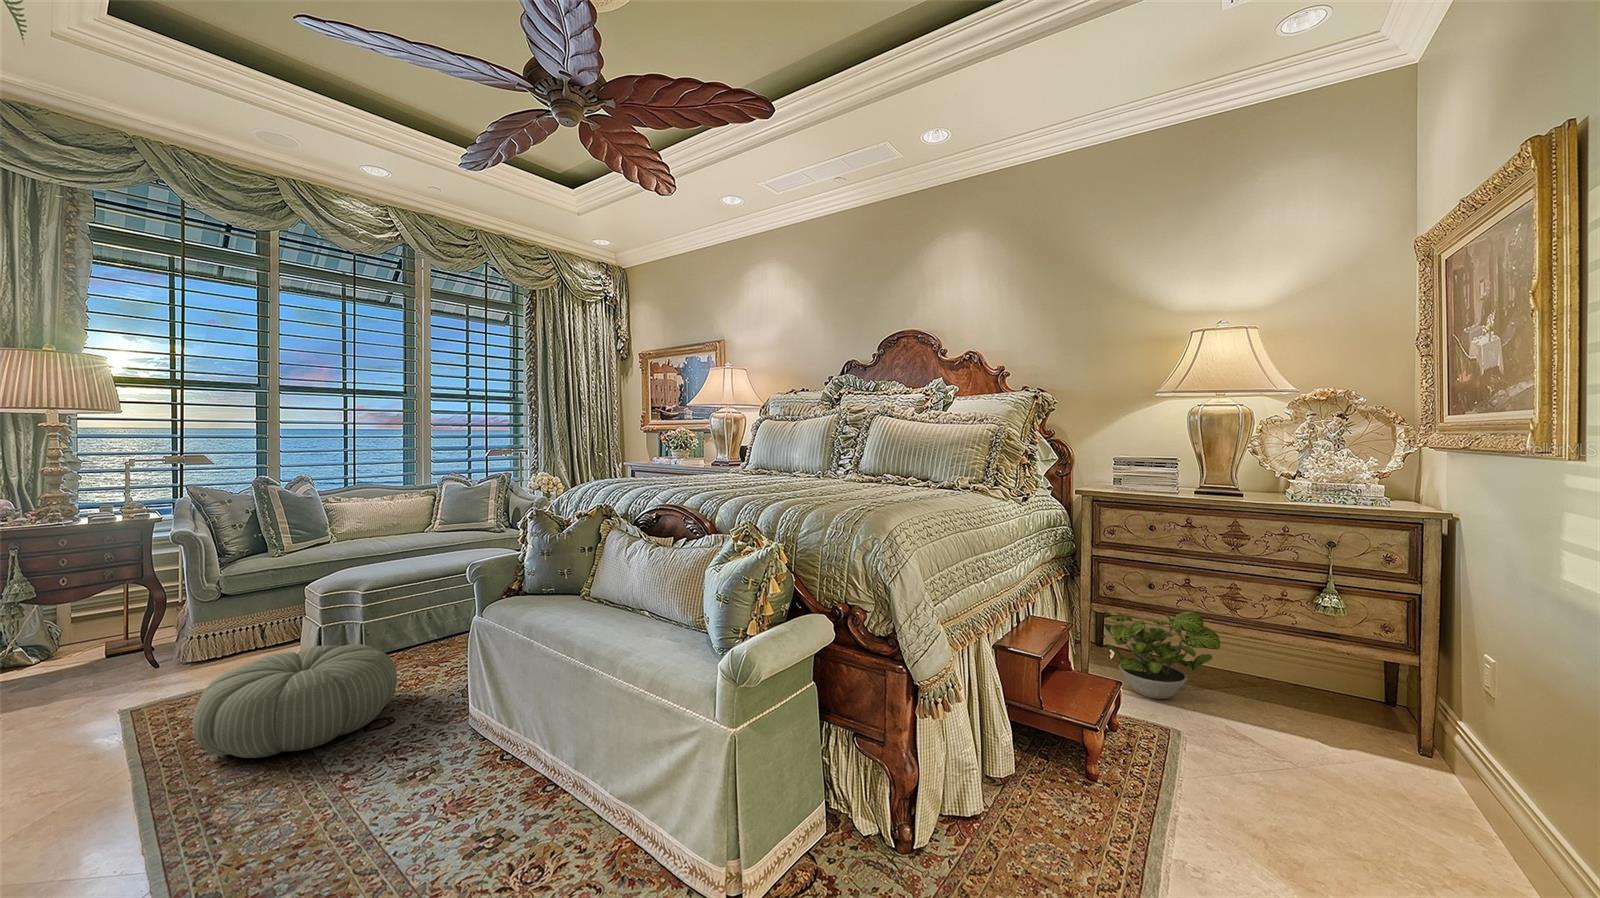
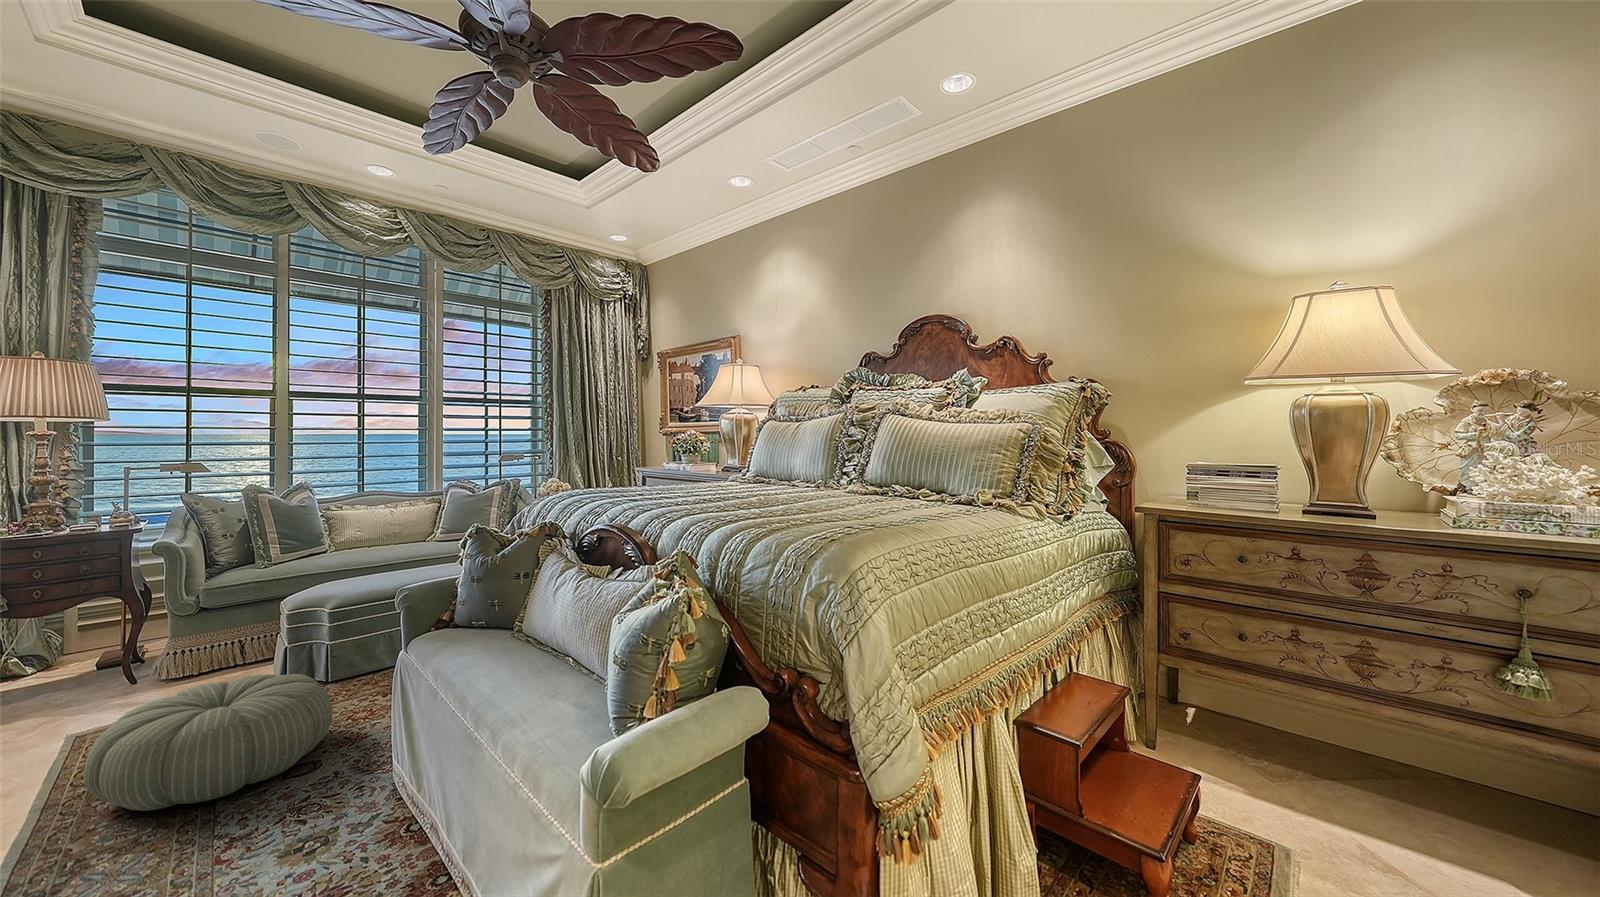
potted plant: present [1103,611,1220,699] -> none [1176,658,1346,788]

